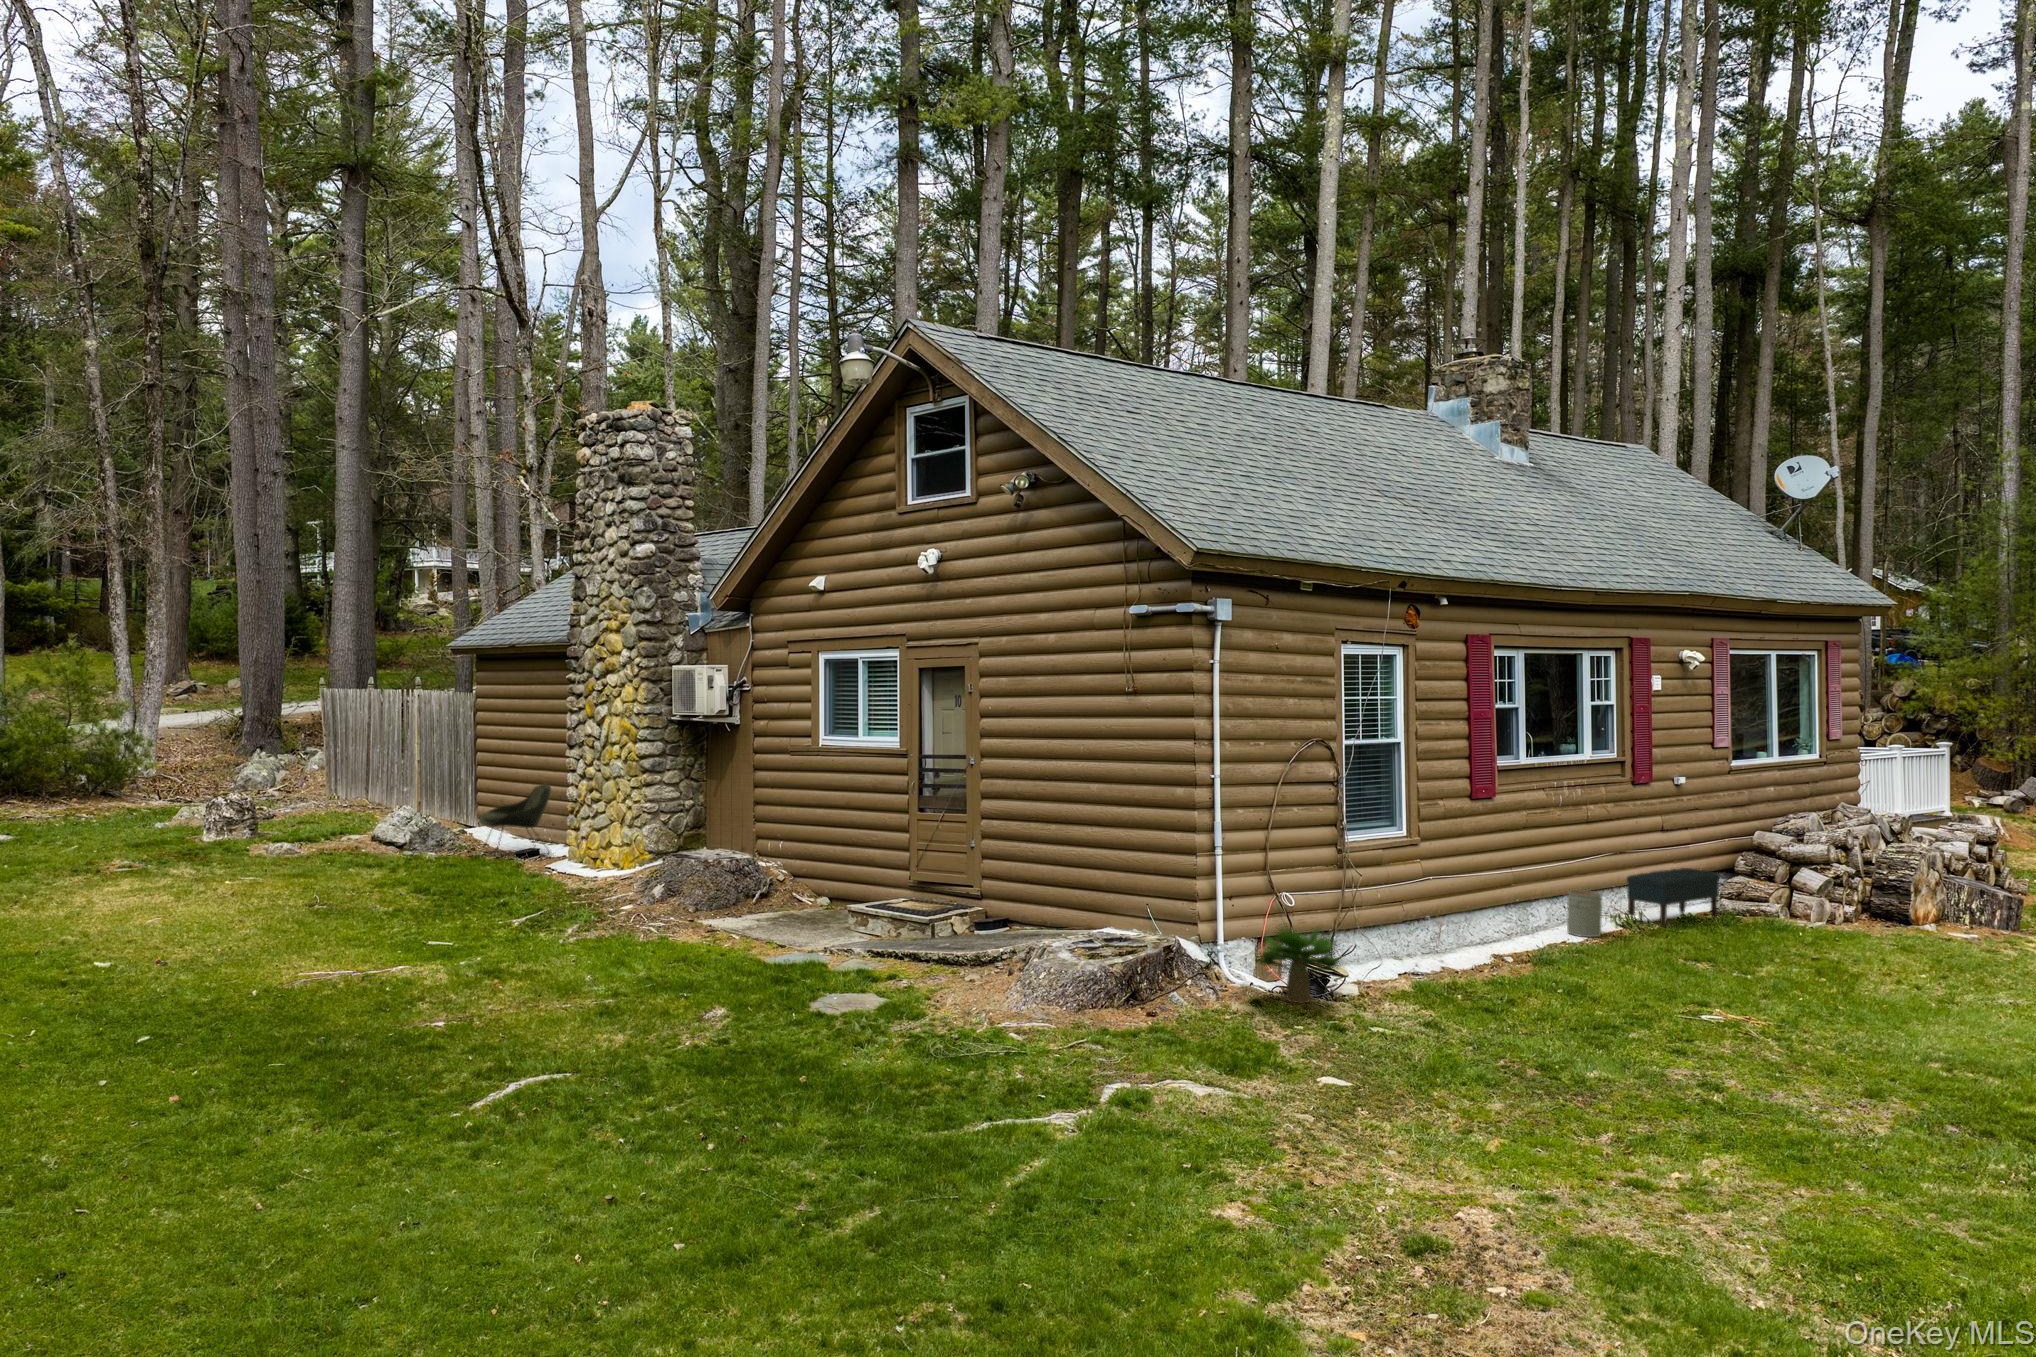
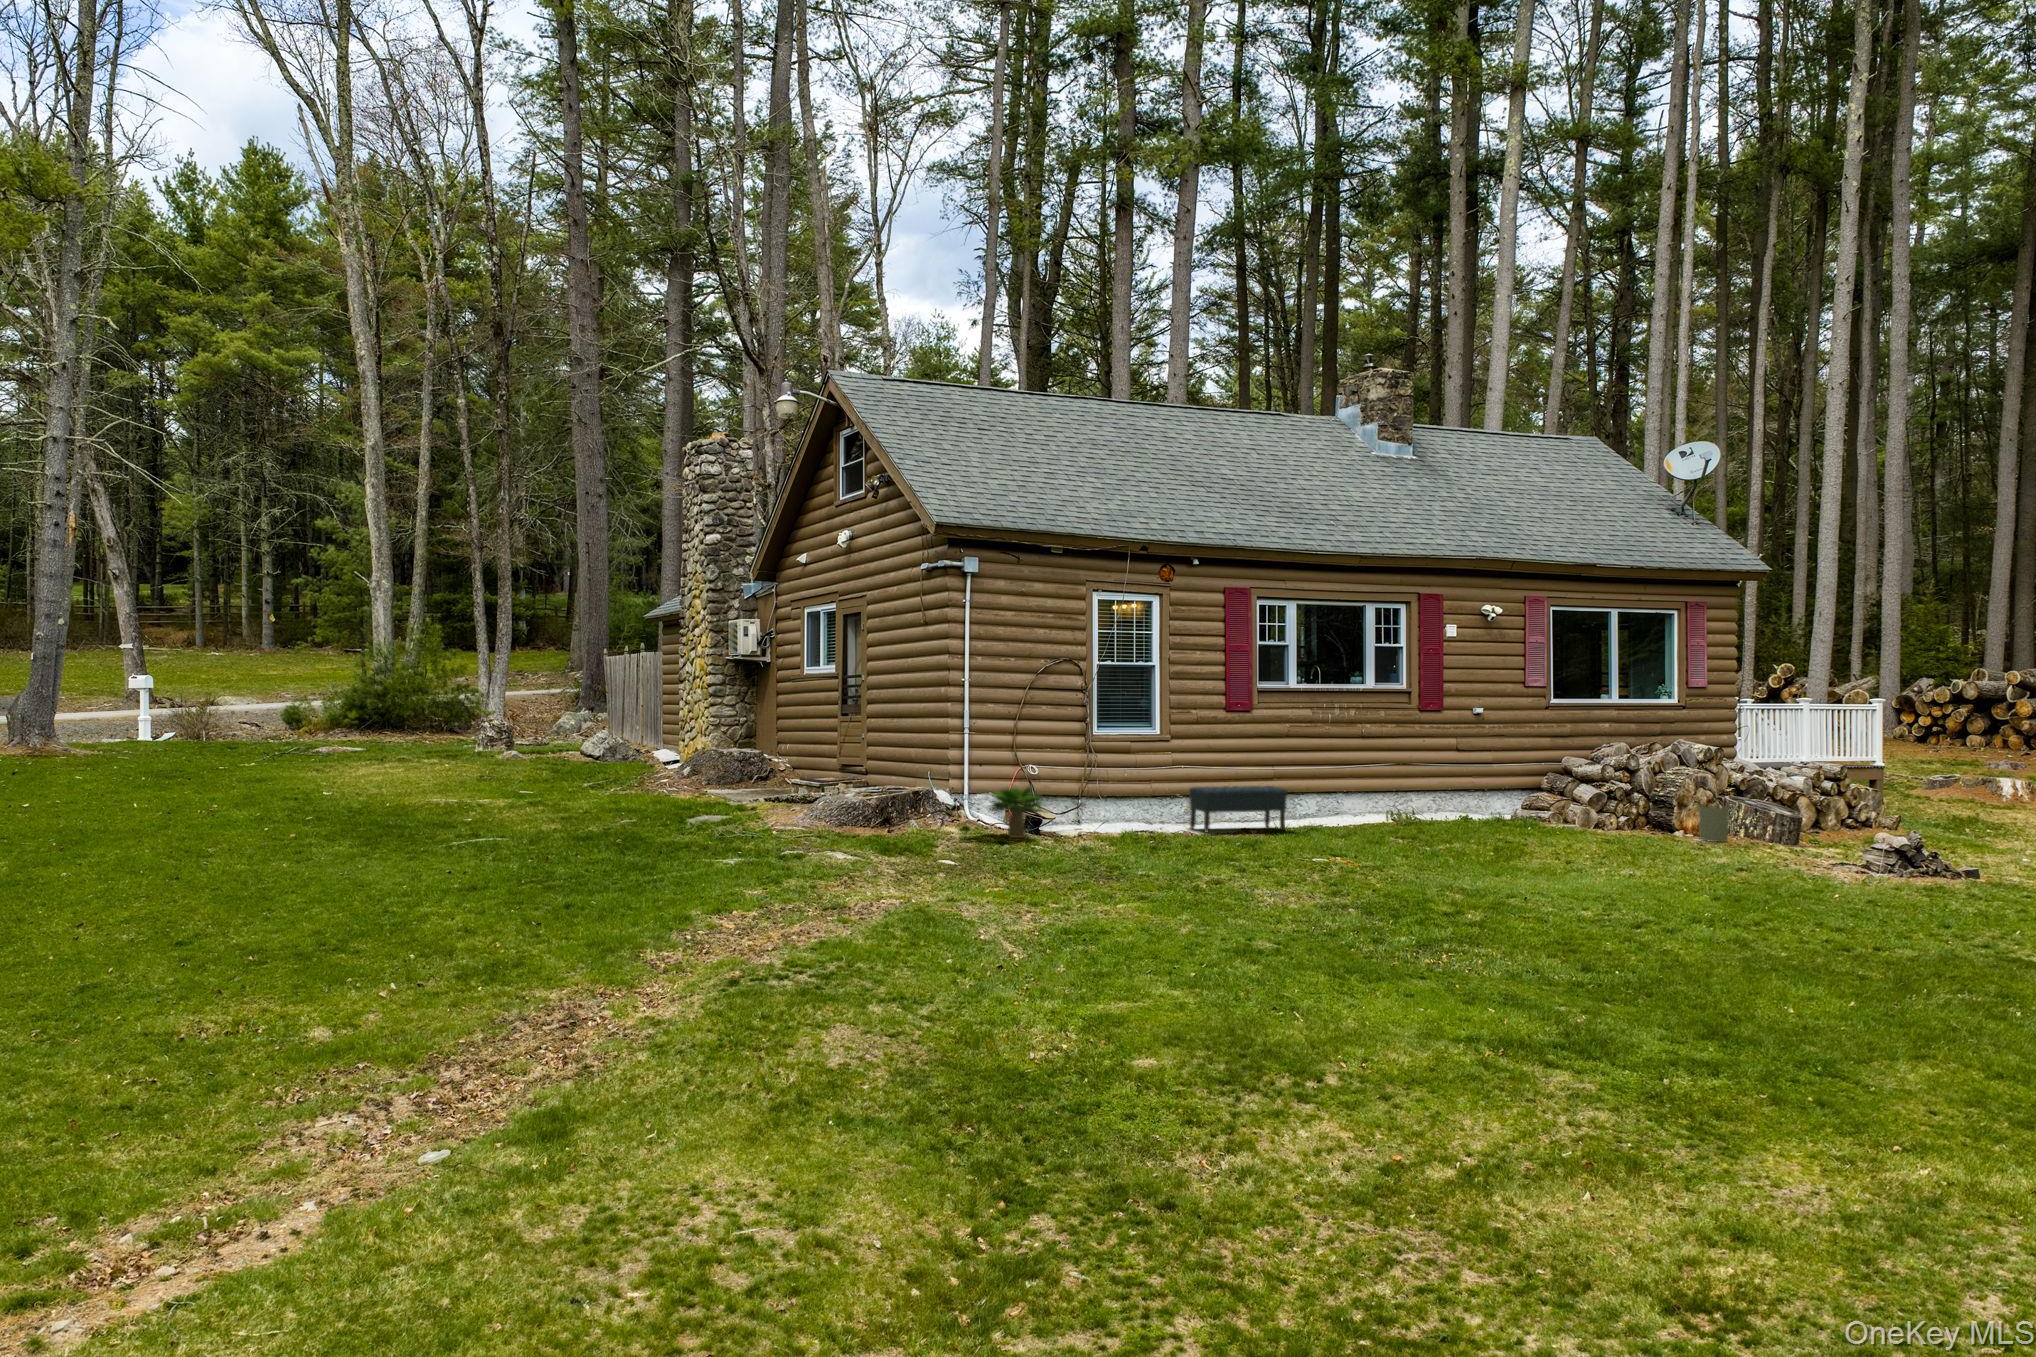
lounge chair: present [479,784,551,859] -> none [625,711,674,762]
bench: present [1627,868,1720,928] -> present [1189,786,1287,833]
bucket: present [1567,890,1602,937] -> present [1699,805,1729,842]

